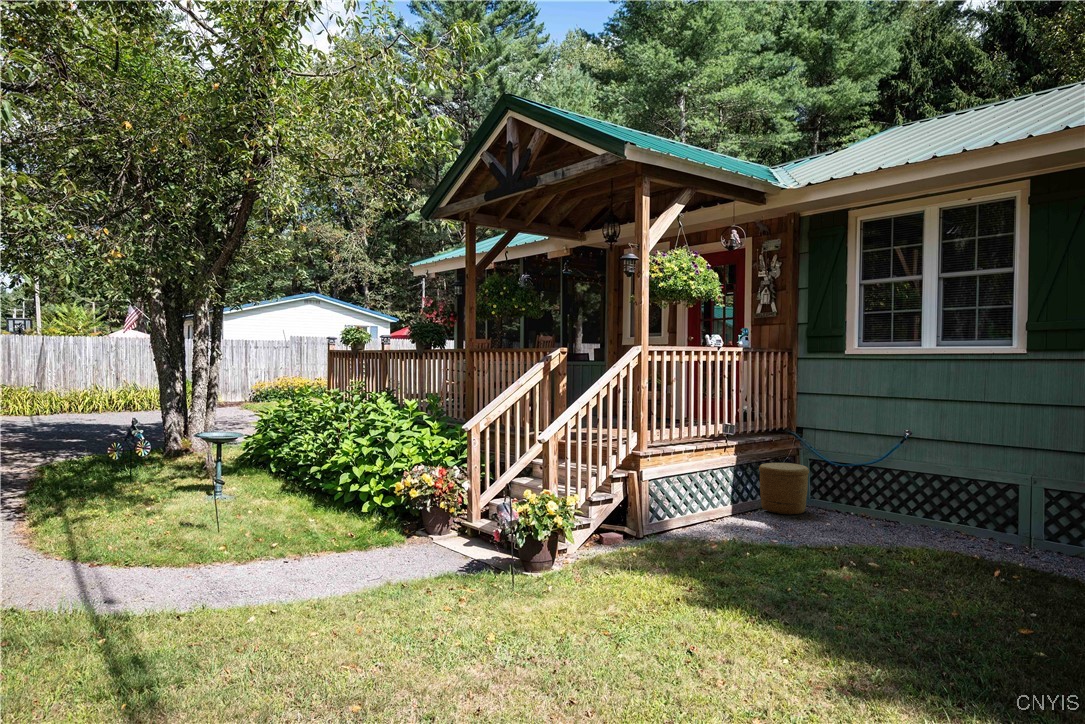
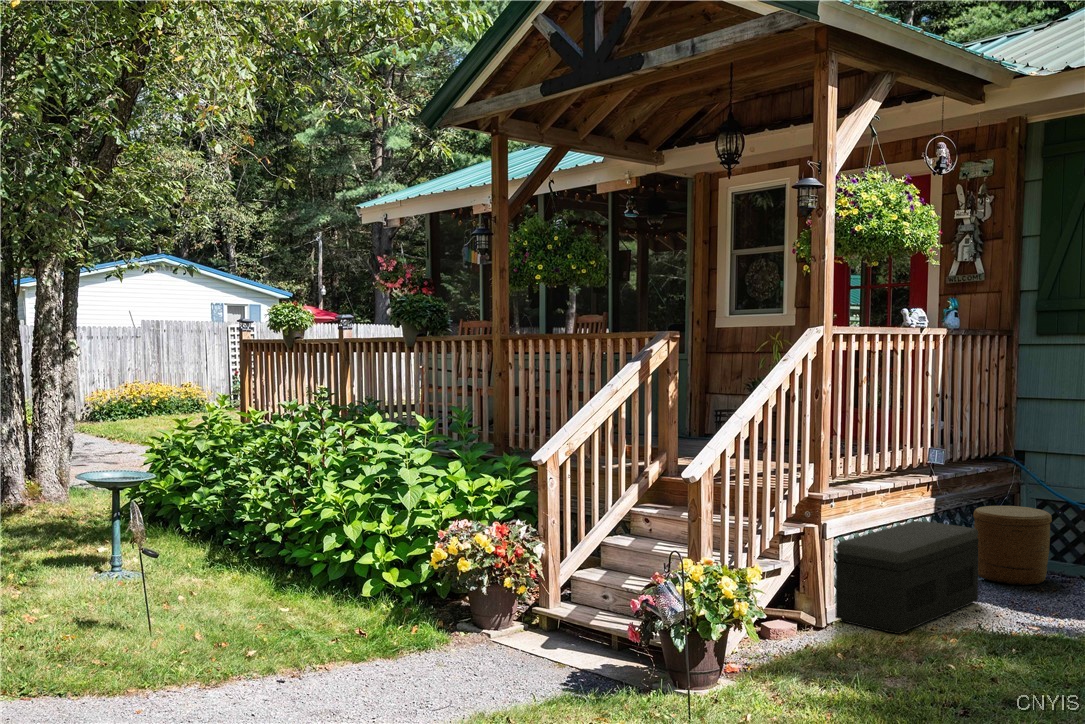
storage bench: none [649,471,751,544] -> present [836,521,979,634]

